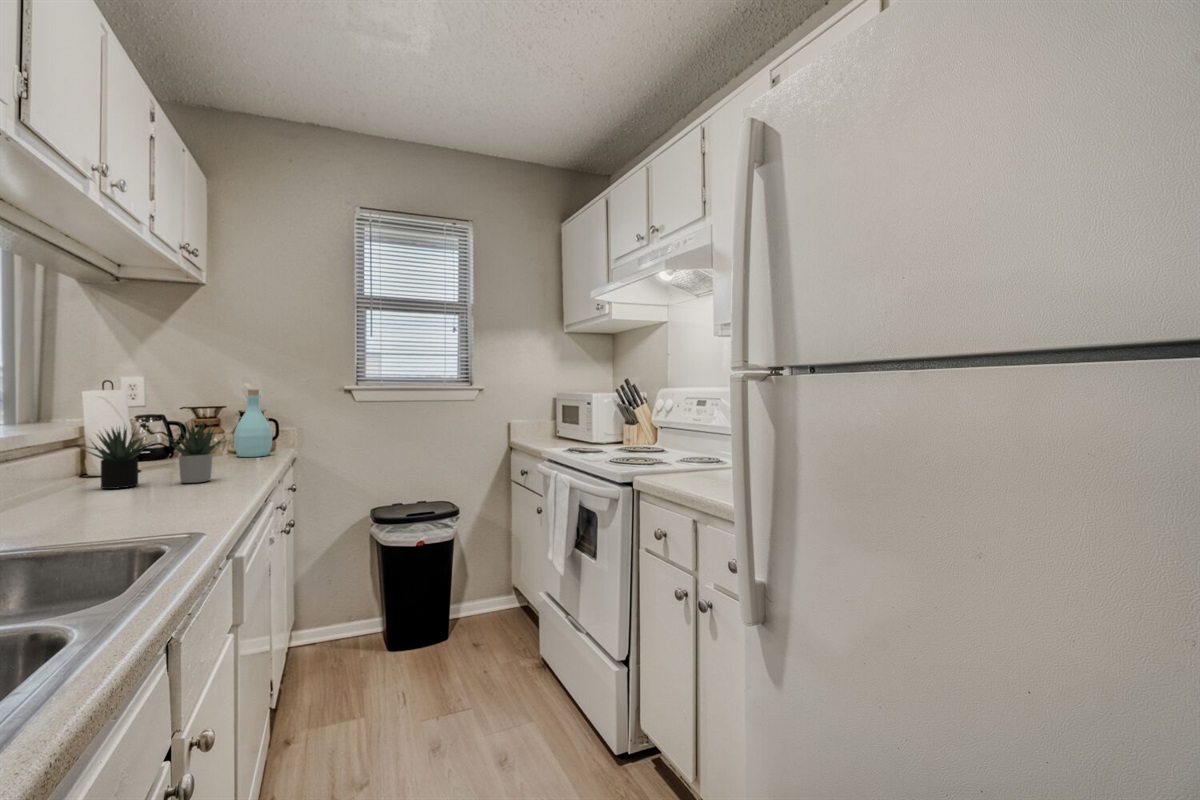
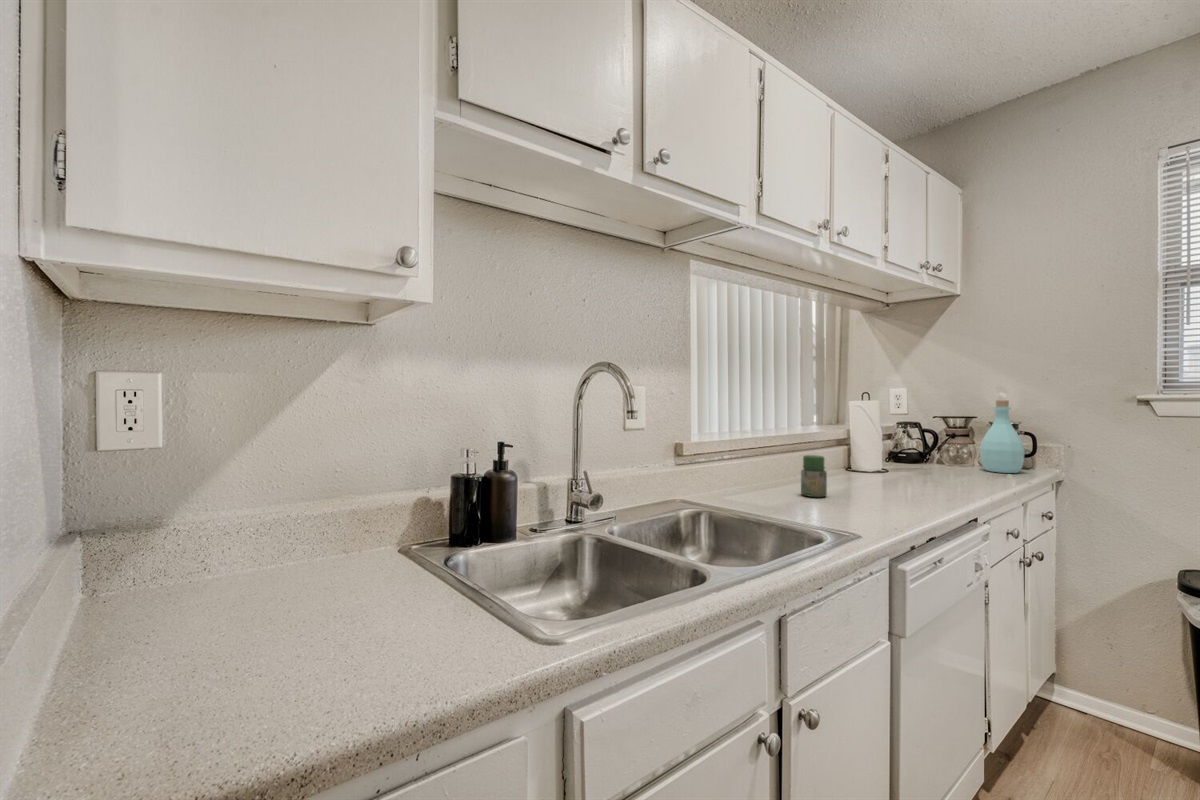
succulent plant: present [87,423,224,489] -> none [839,430,959,493]
jar: none [31,457,77,512] -> present [801,455,827,497]

